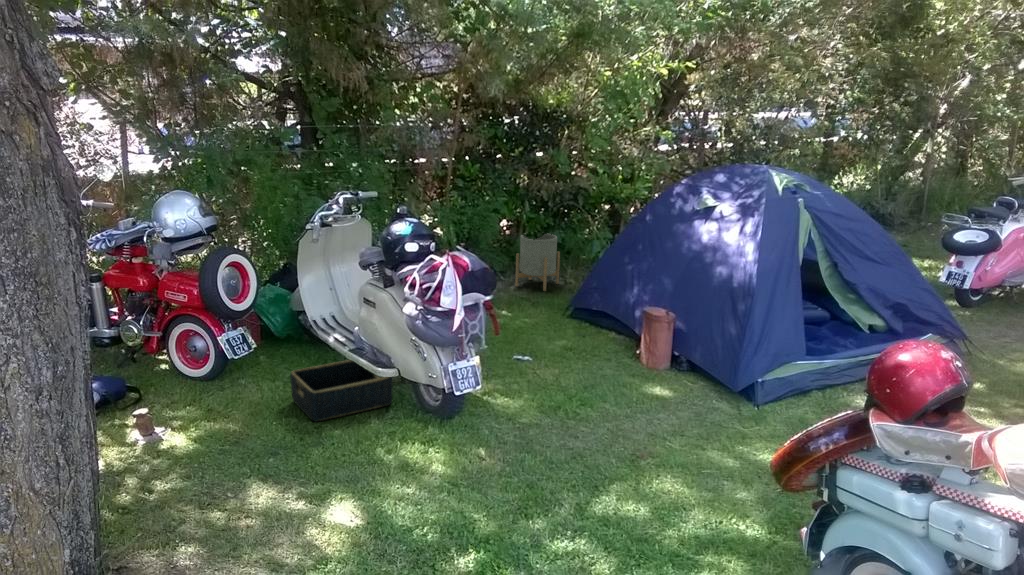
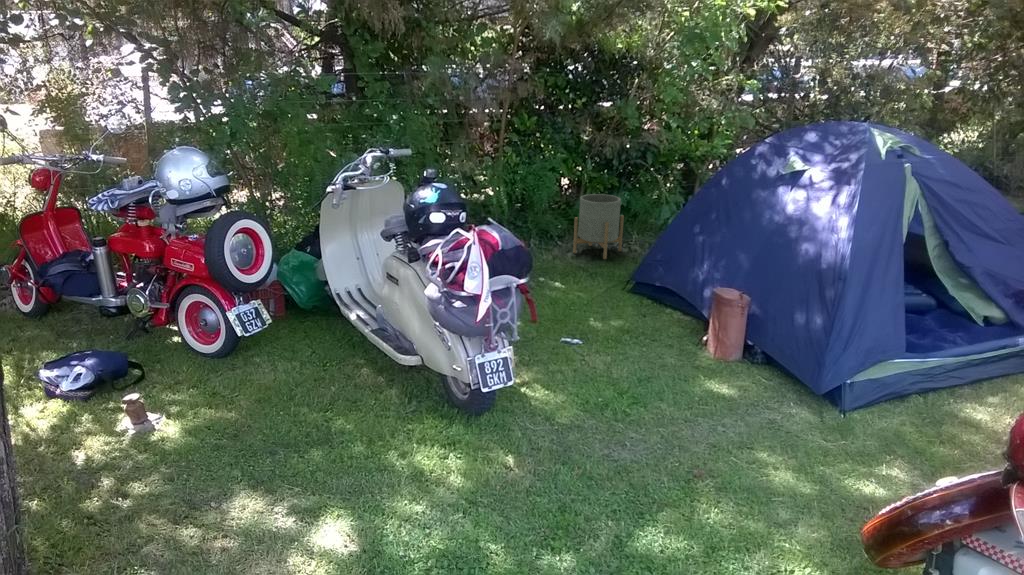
basket: present [290,360,392,421] -> none [303,338,415,413]

